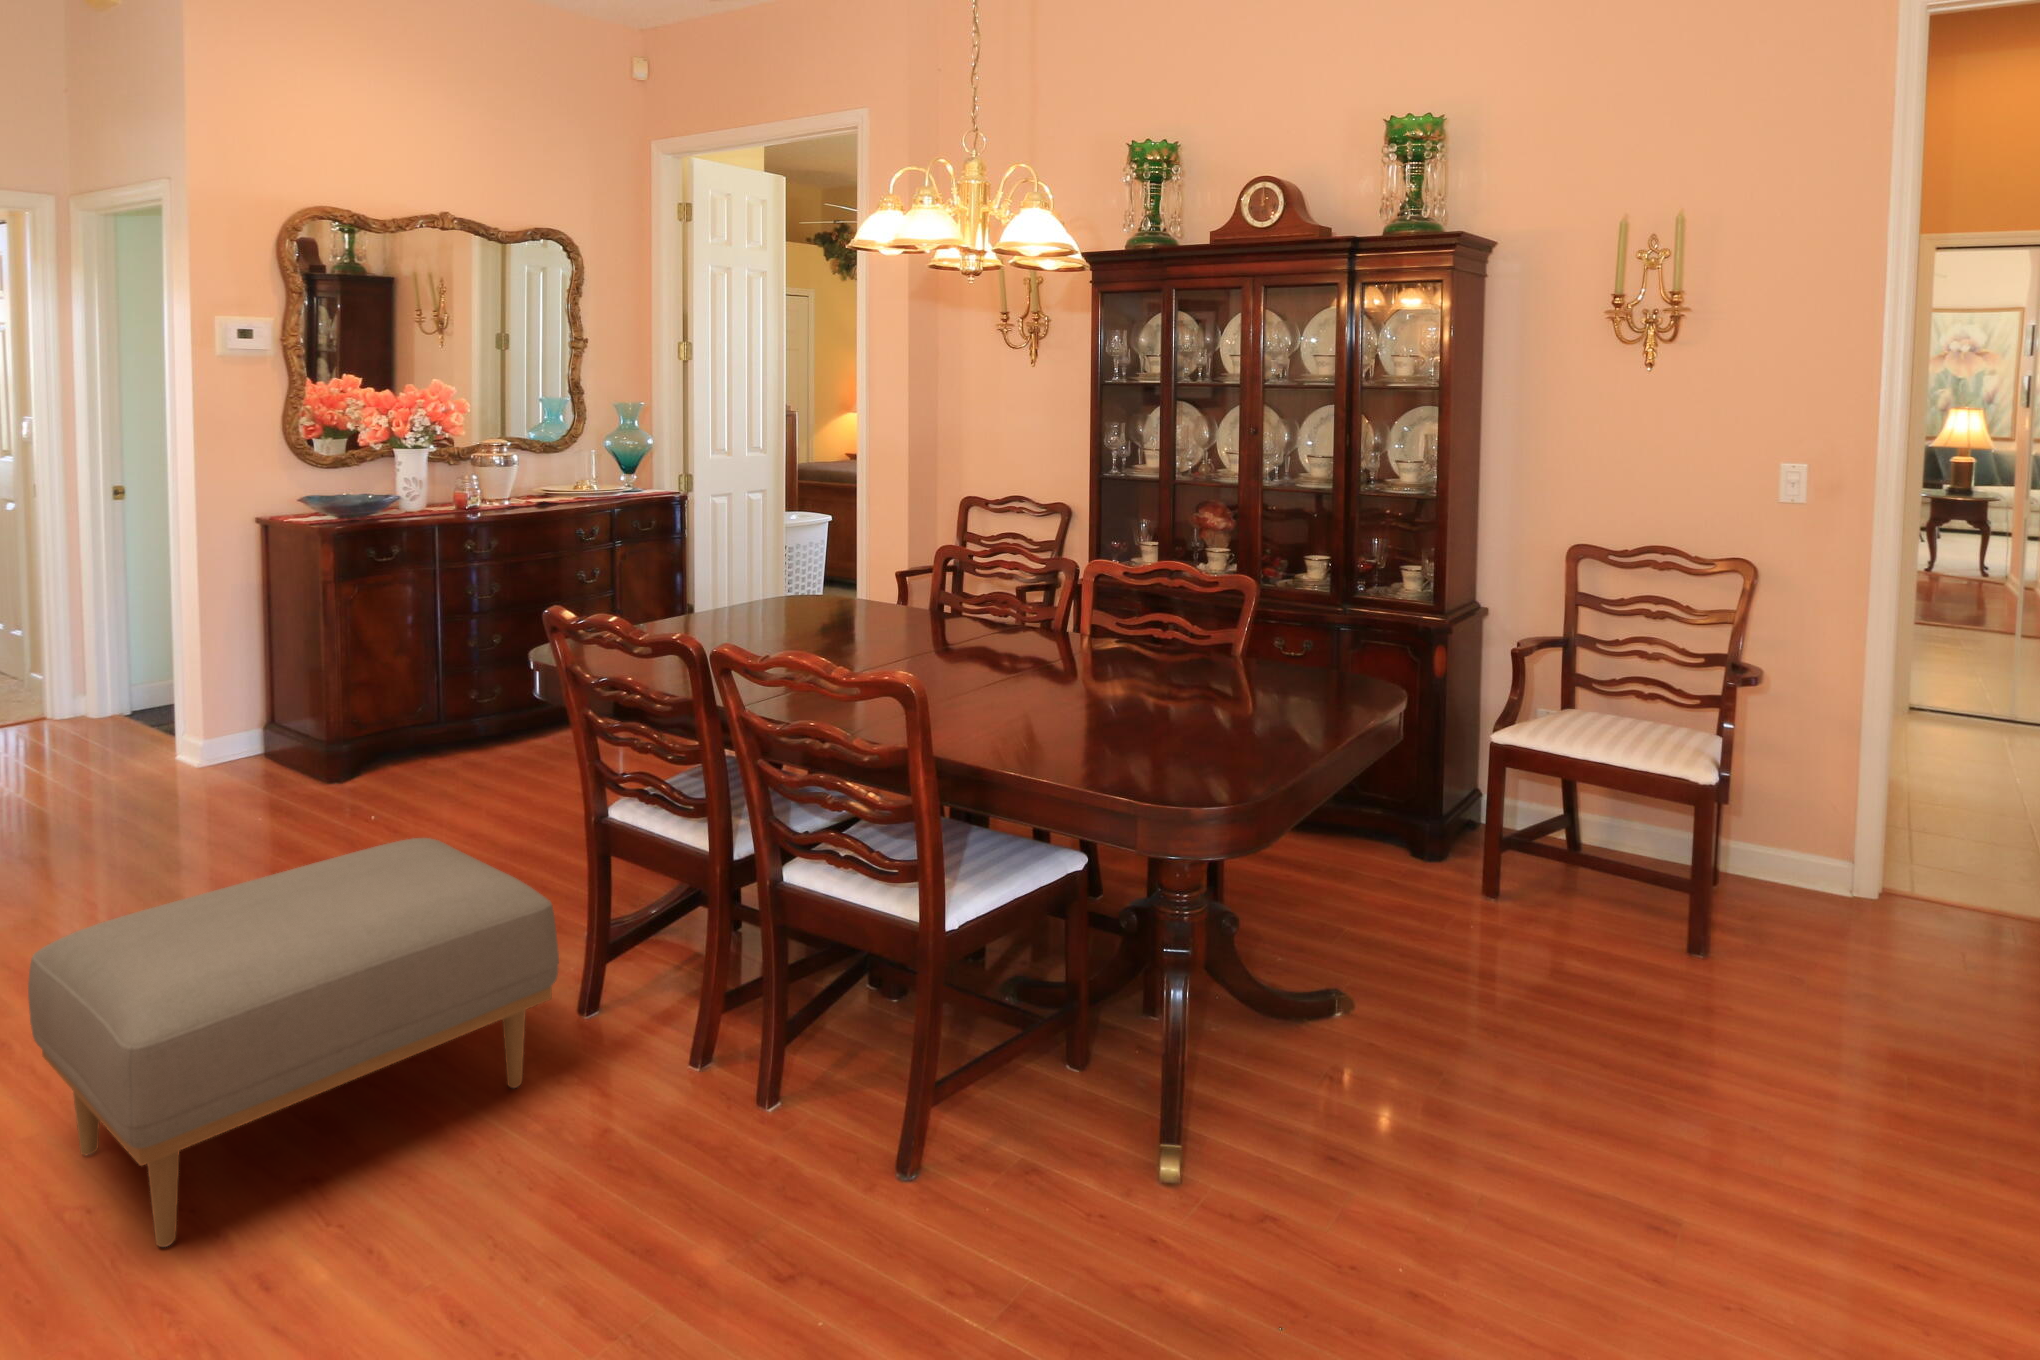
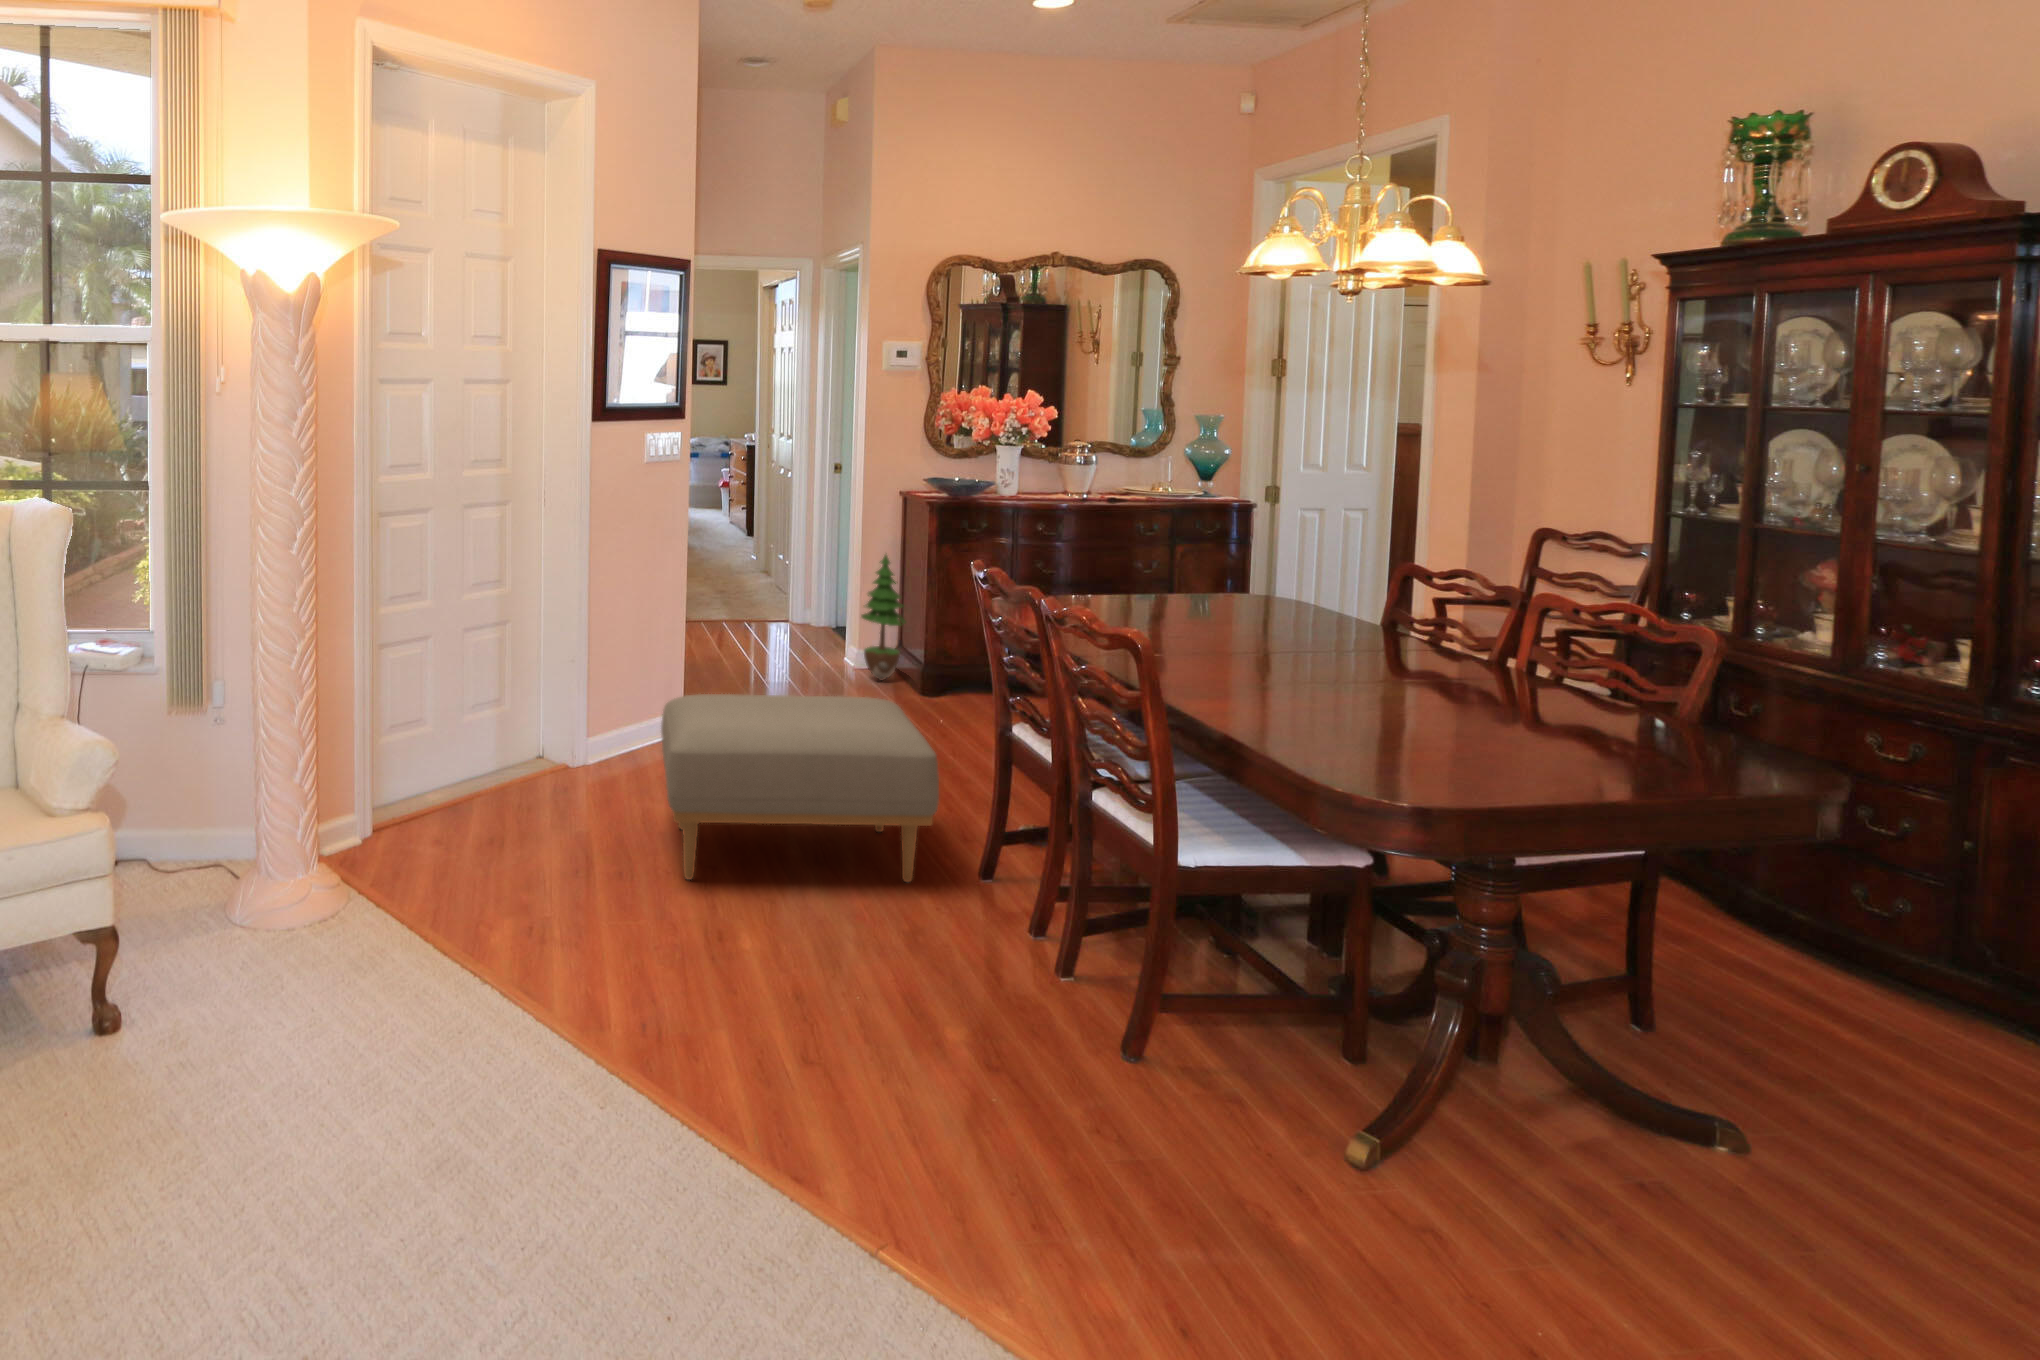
potted tree: none [222,611,296,788] -> present [861,555,906,680]

